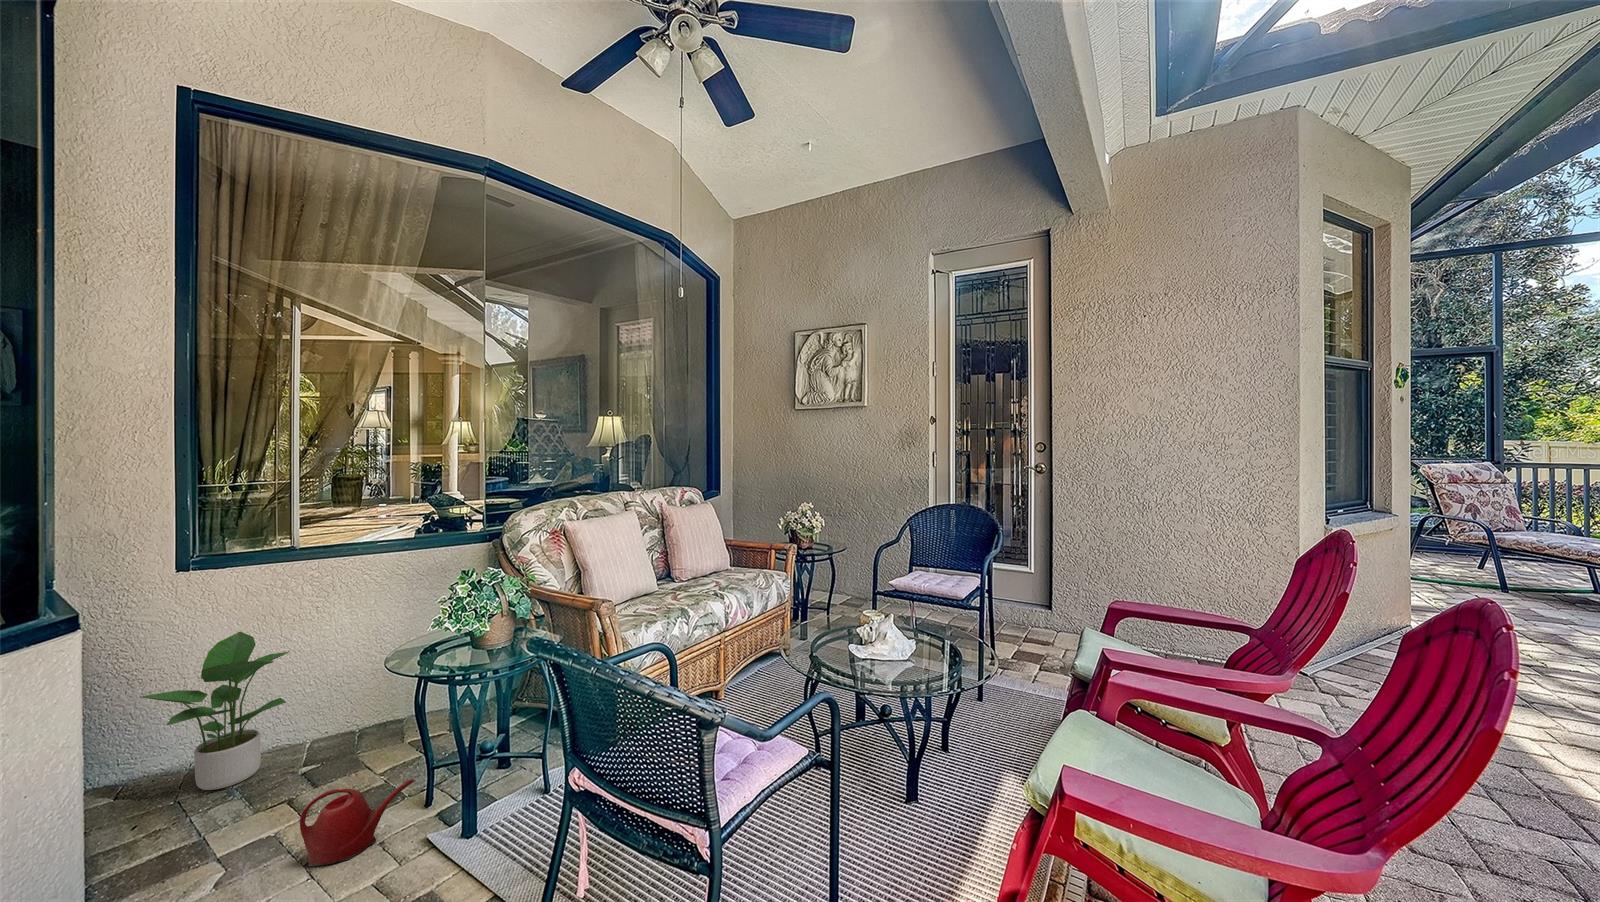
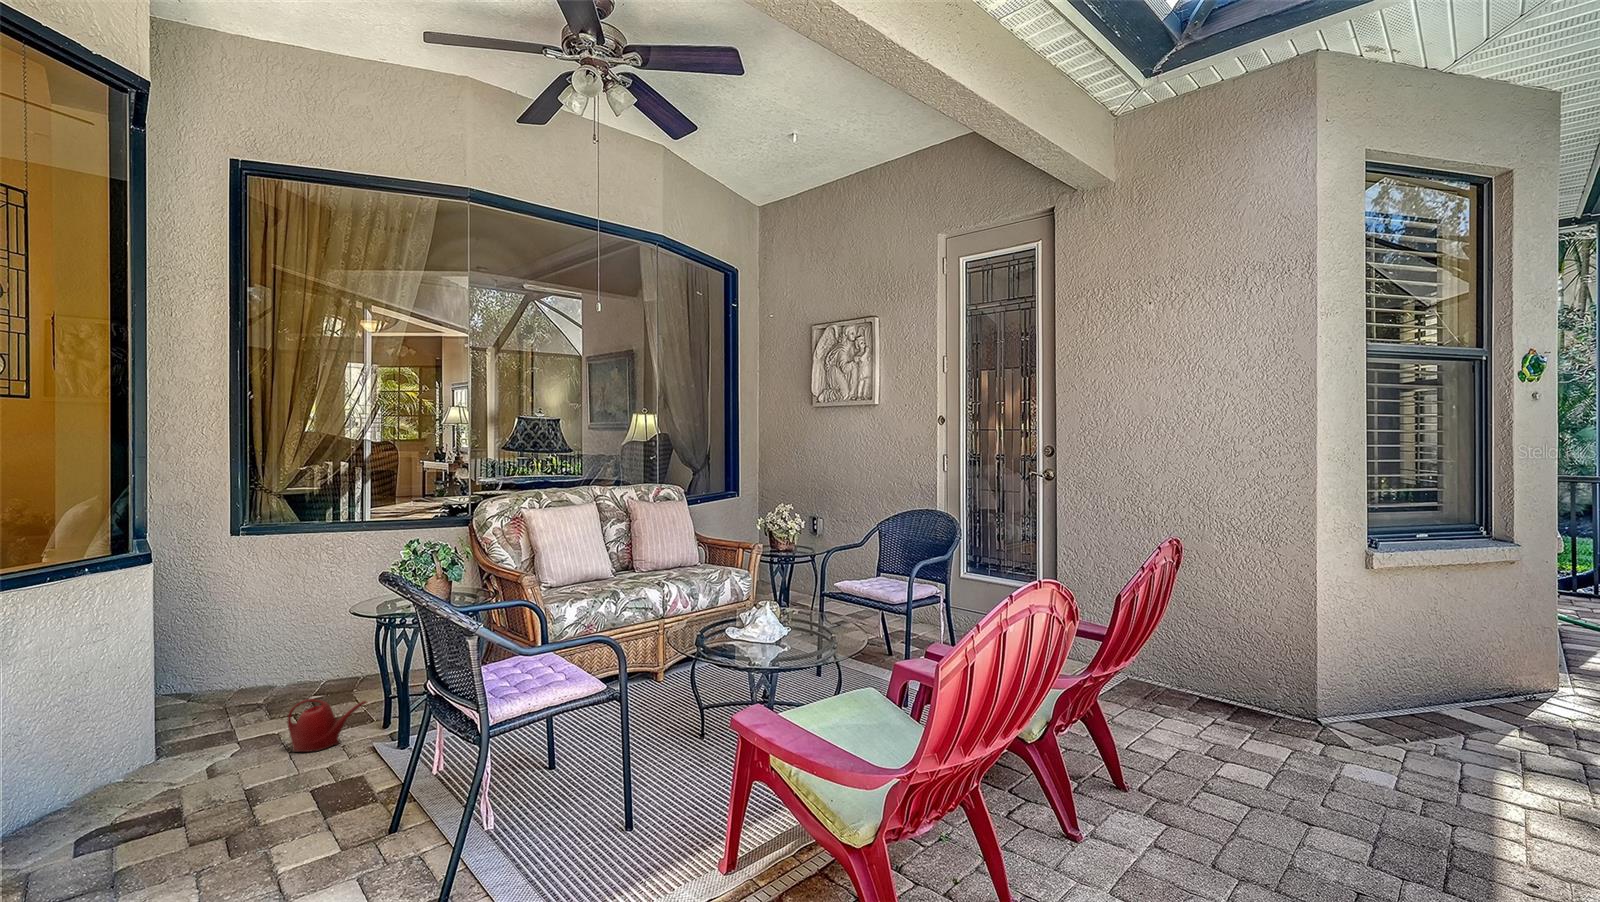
potted plant: present [140,631,289,790] -> none [202,585,308,703]

